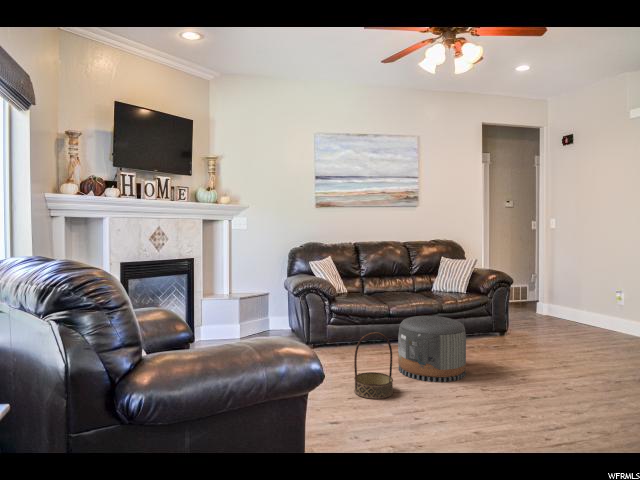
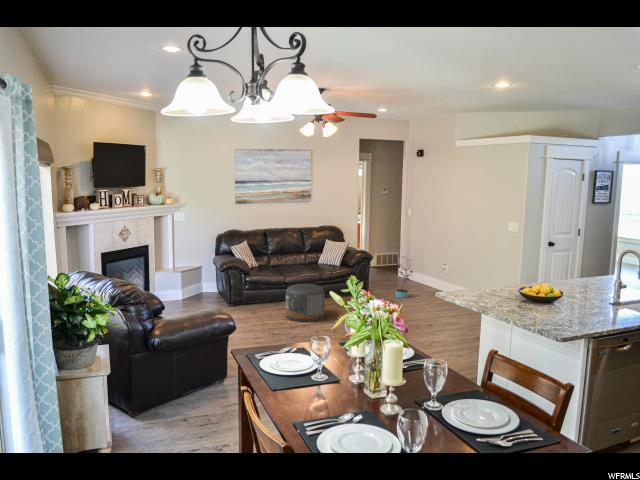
potted plant: none [553,279,596,345] -> present [396,257,413,298]
basket: present [354,332,393,399] -> none [256,296,278,332]

